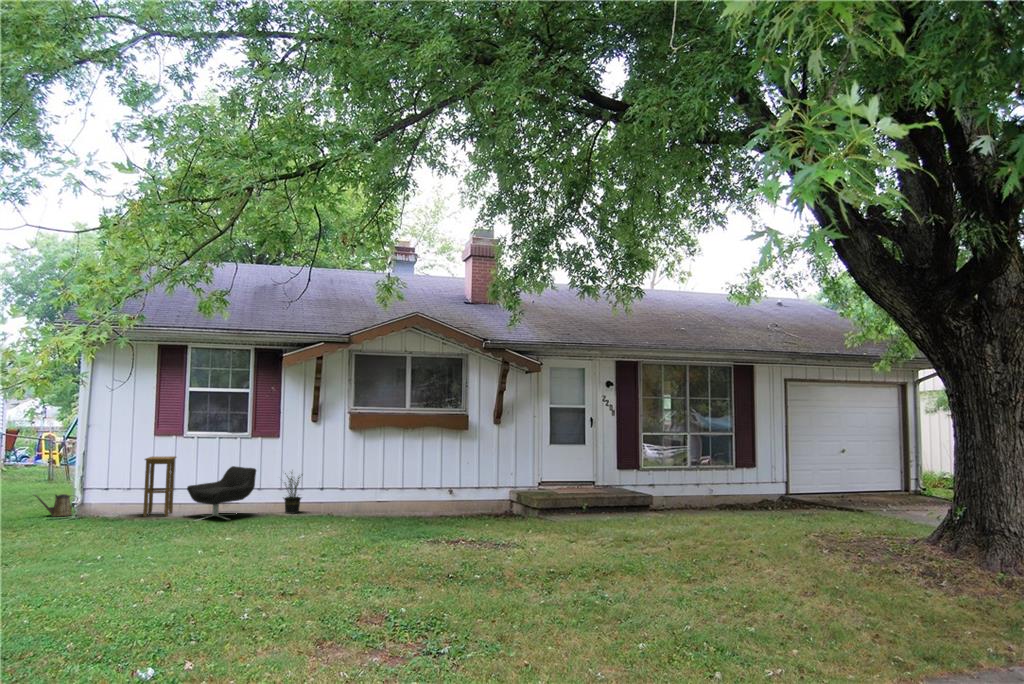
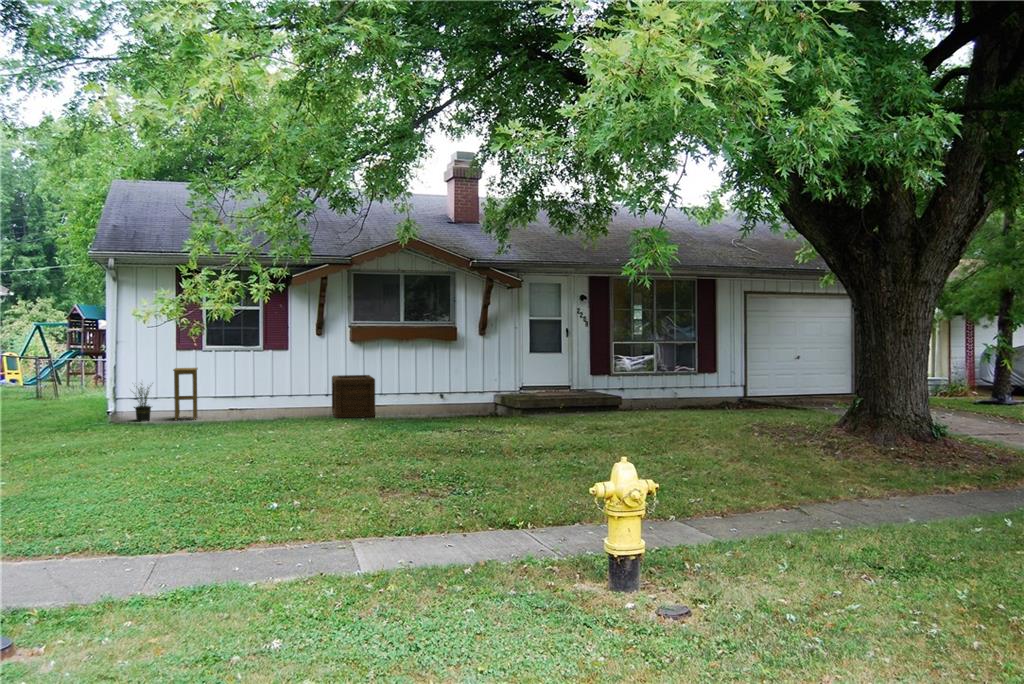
lounge chair: present [187,466,256,520] -> none [212,376,271,423]
wooden crate: none [326,467,373,517] -> present [332,375,375,418]
potted plant: present [284,473,301,514] -> present [134,384,151,421]
watering can: present [34,494,78,517] -> none [77,402,114,421]

